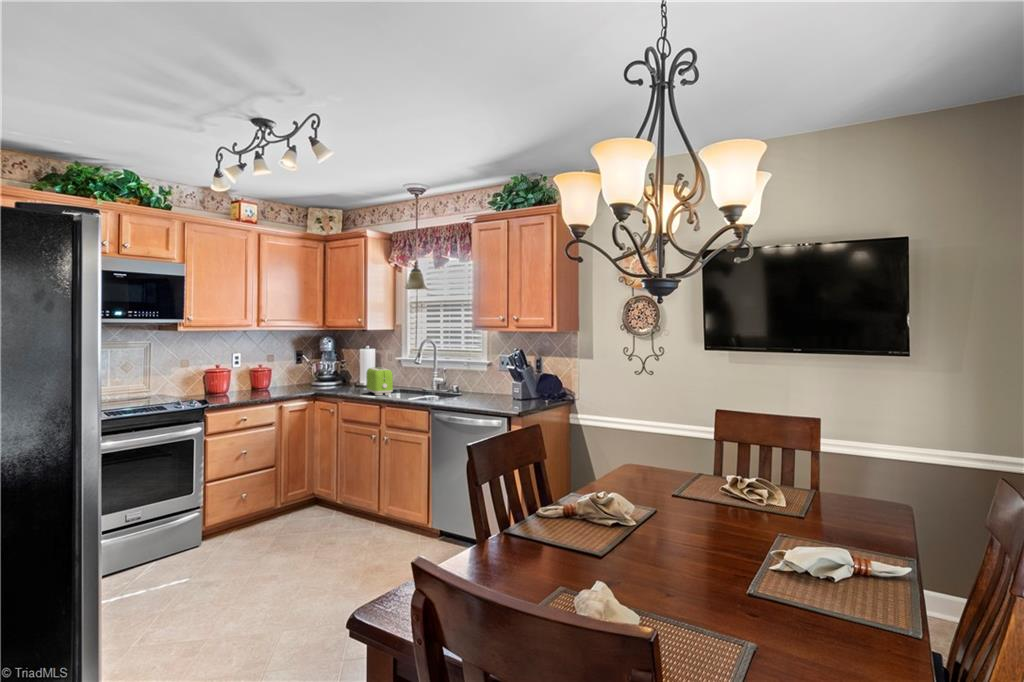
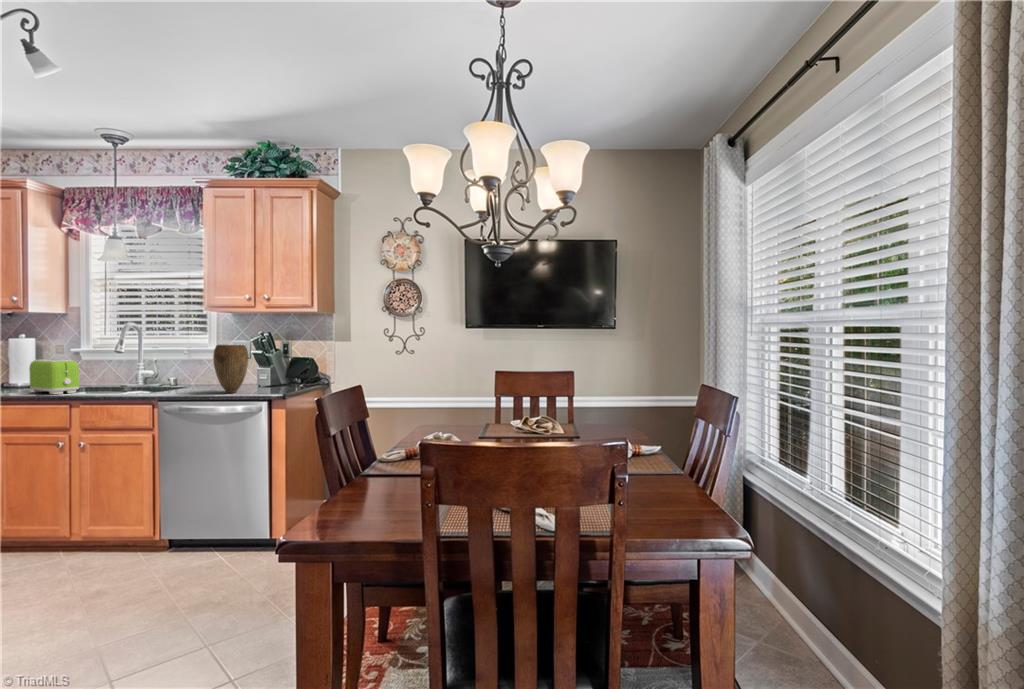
vase: none [472,362,499,405] -> present [213,345,249,393]

